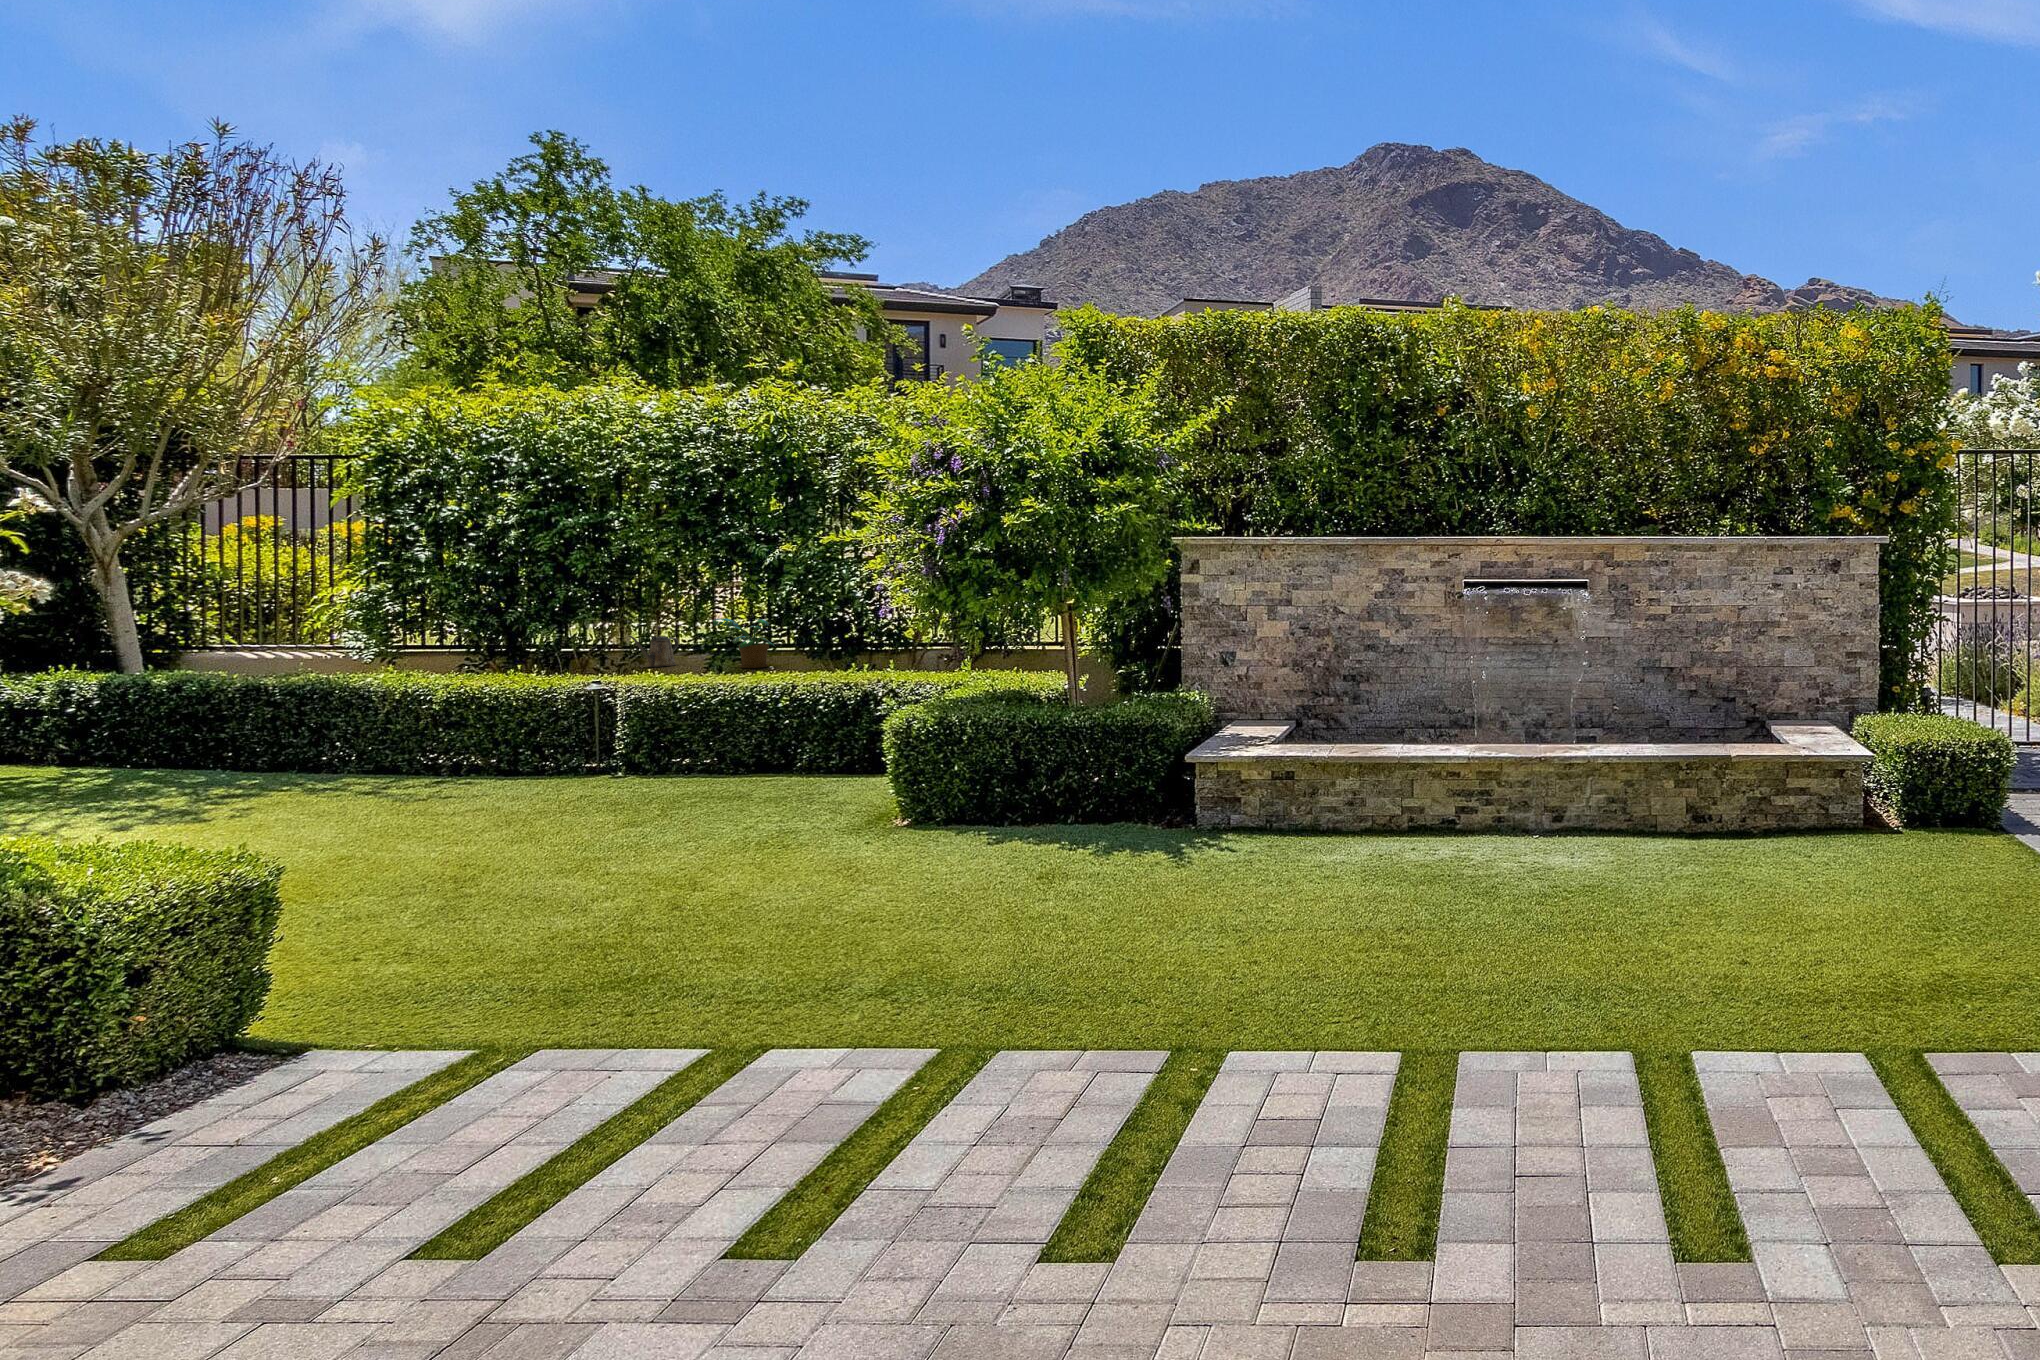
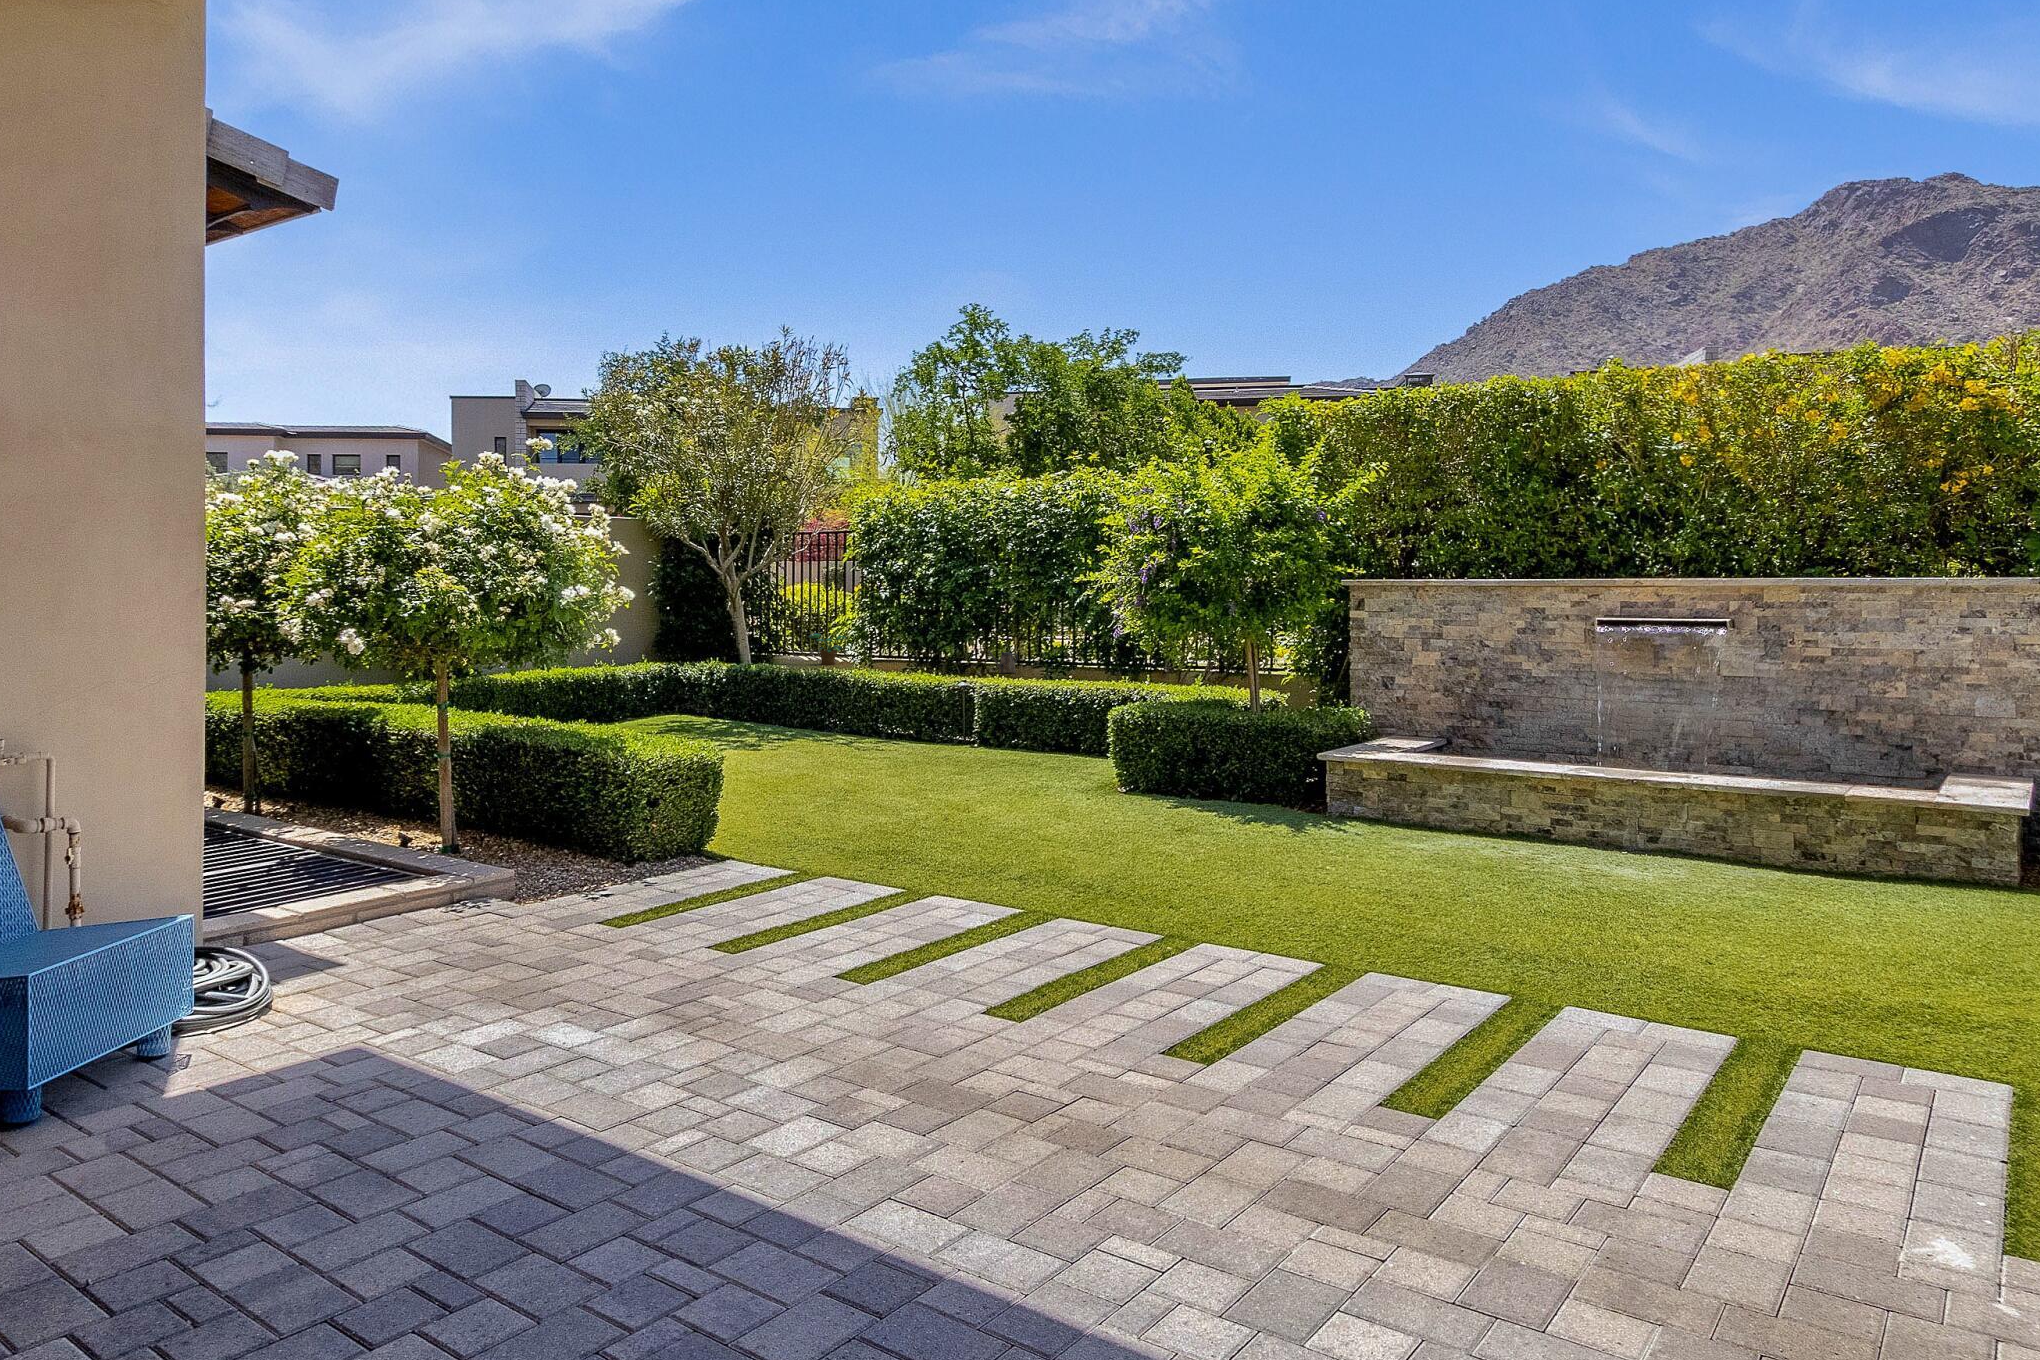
potted plant: present [713,618,775,668] -> present [809,633,846,665]

